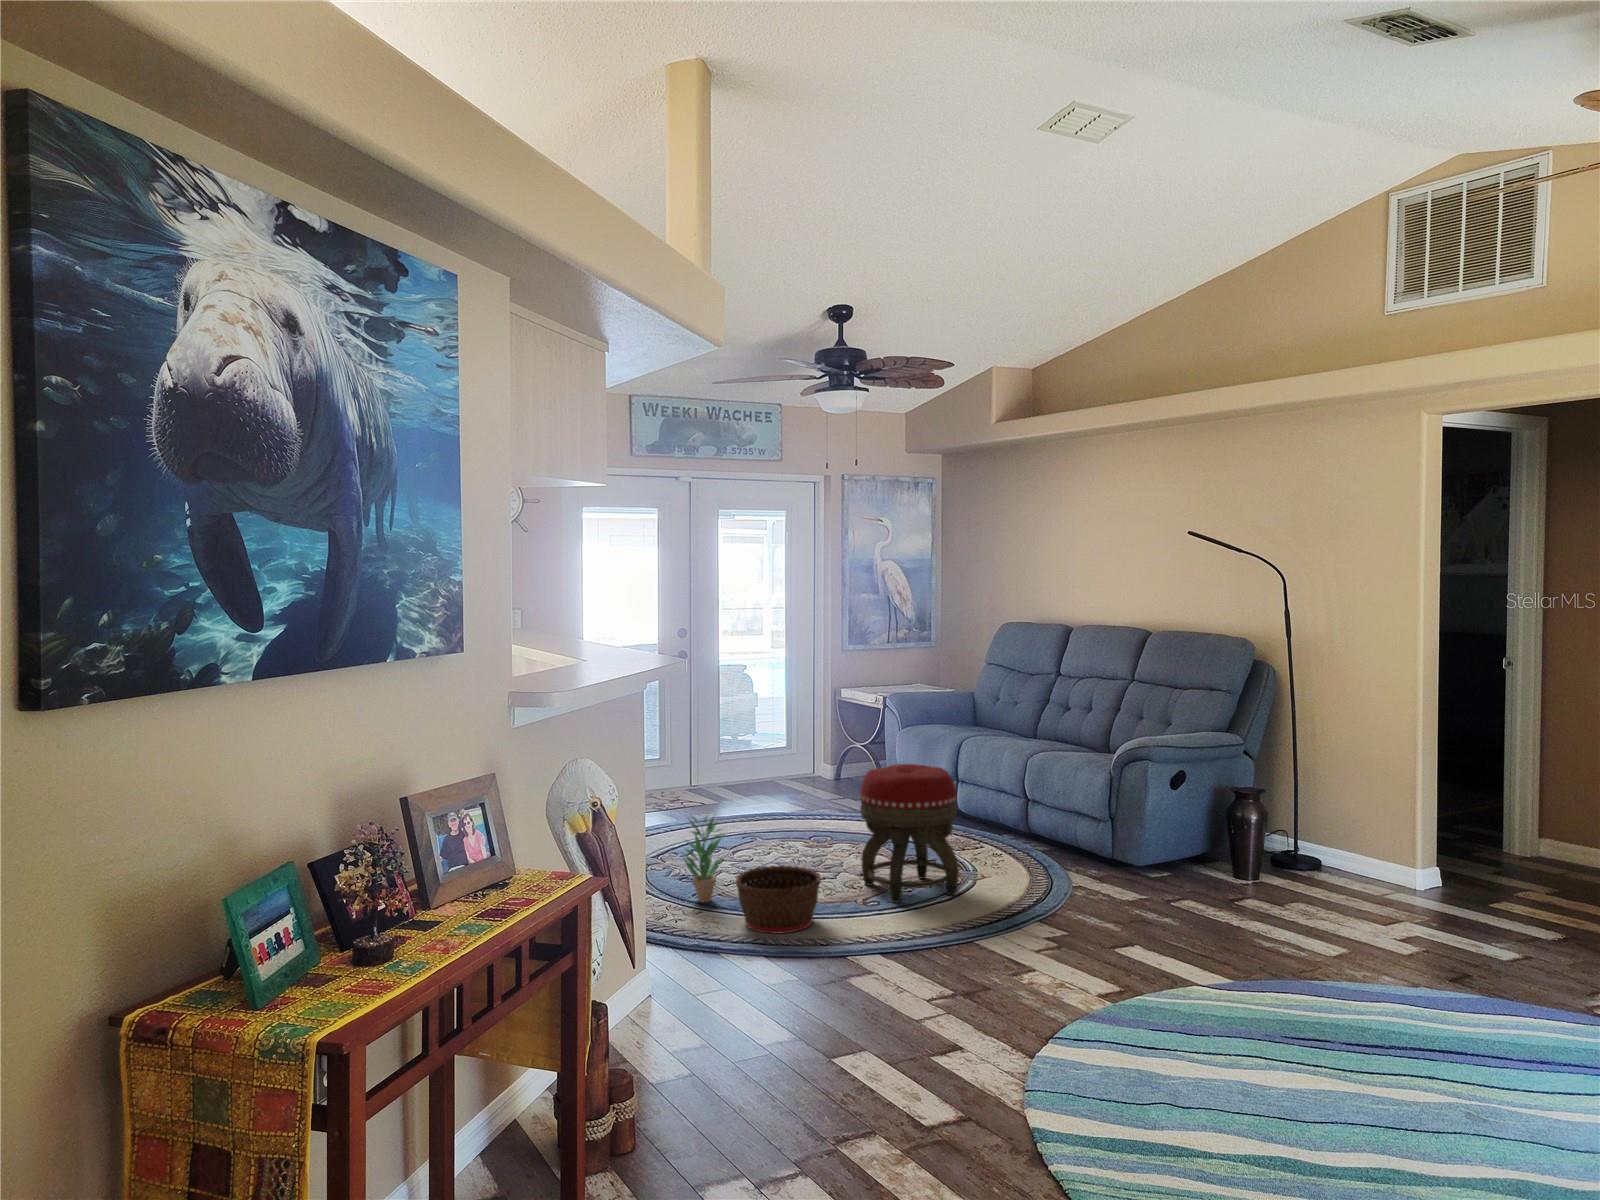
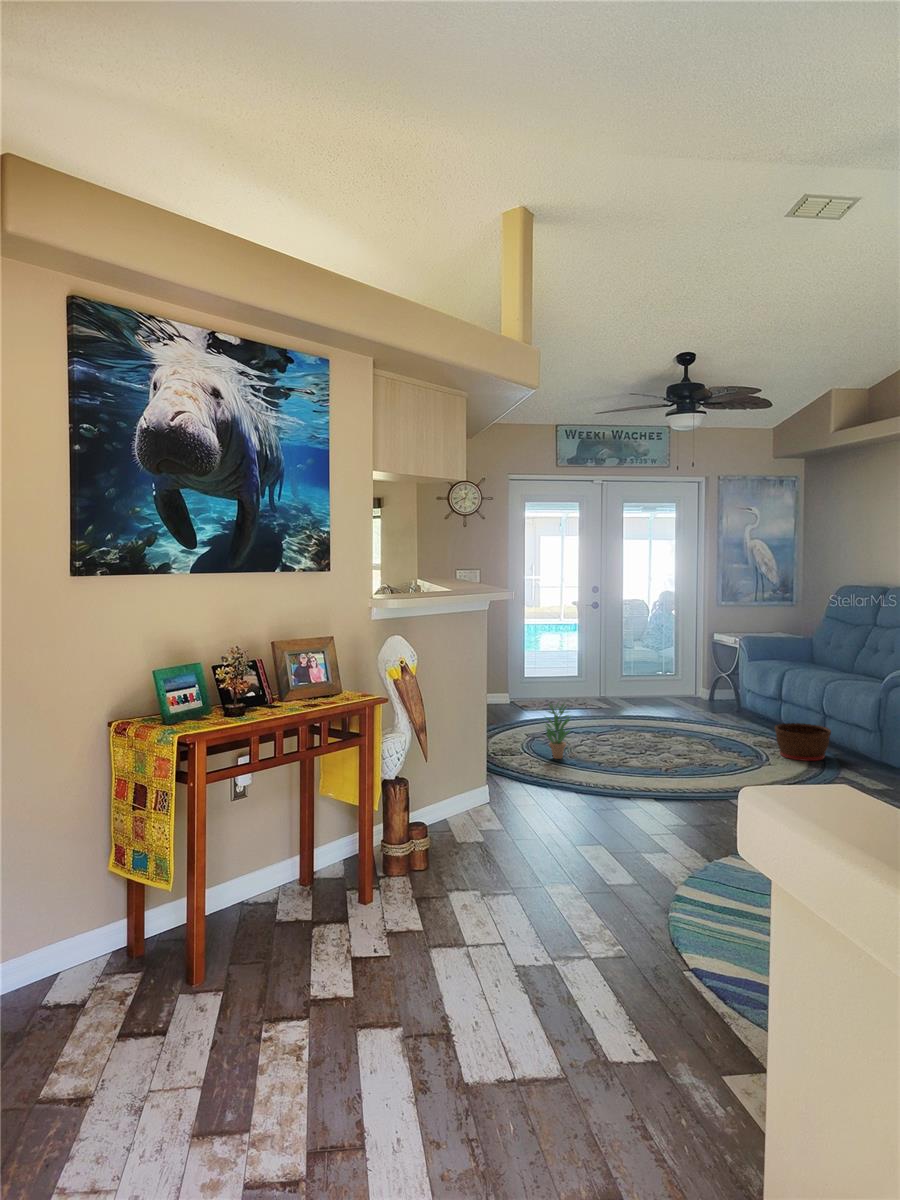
footstool: present [860,764,959,903] -> none [668,680,741,774]
basket: present [736,866,821,934] -> present [775,723,831,761]

